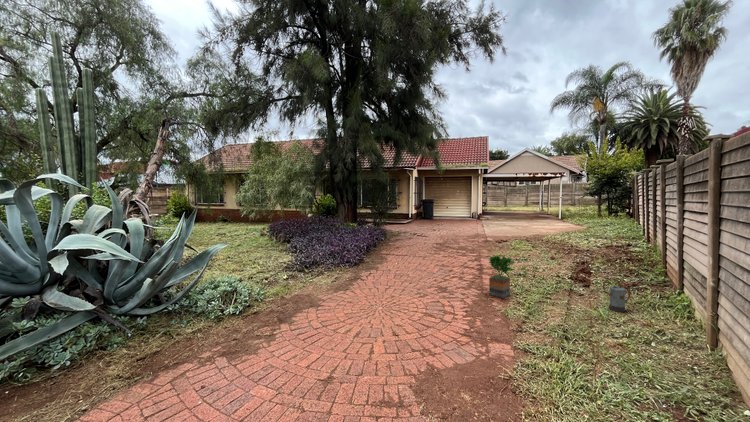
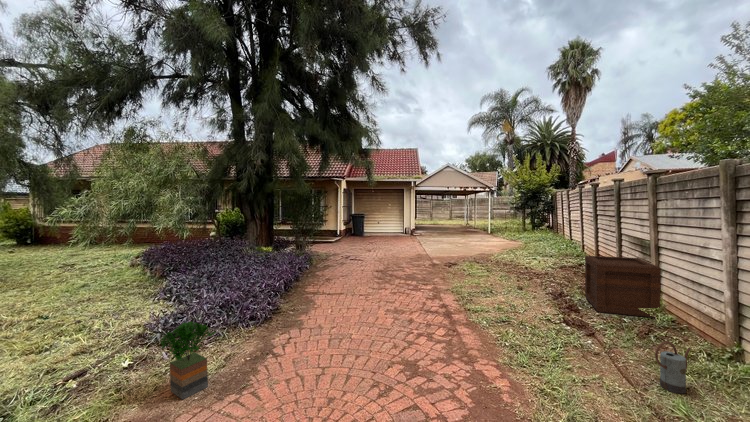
wooden crate: none [608,231,663,281] -> present [585,256,660,318]
potted tree: present [489,256,515,298] -> present [160,321,215,399]

